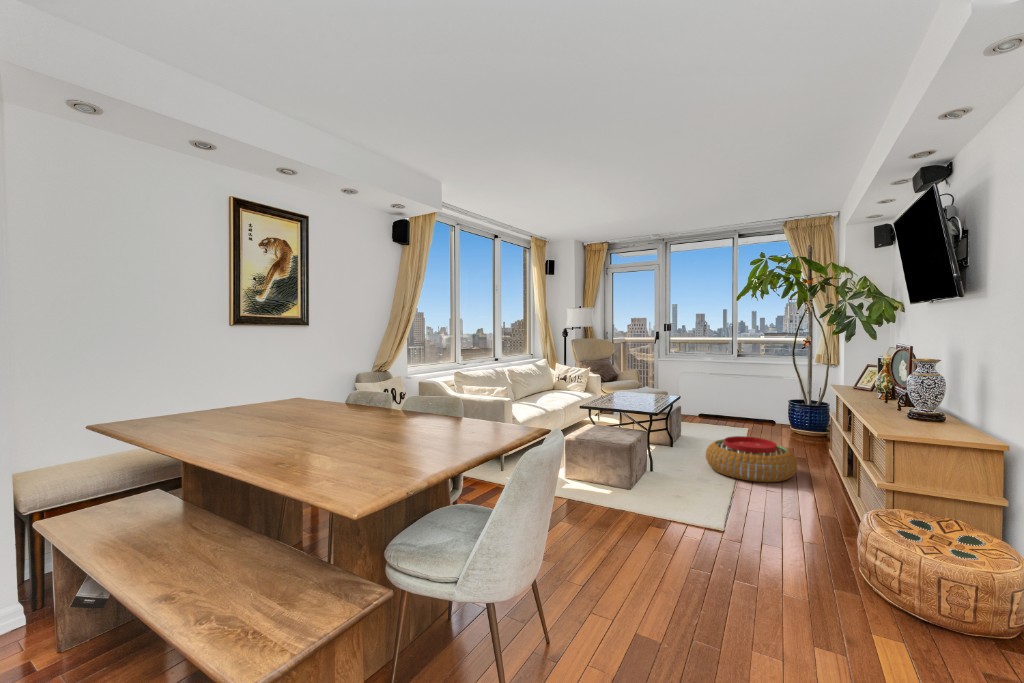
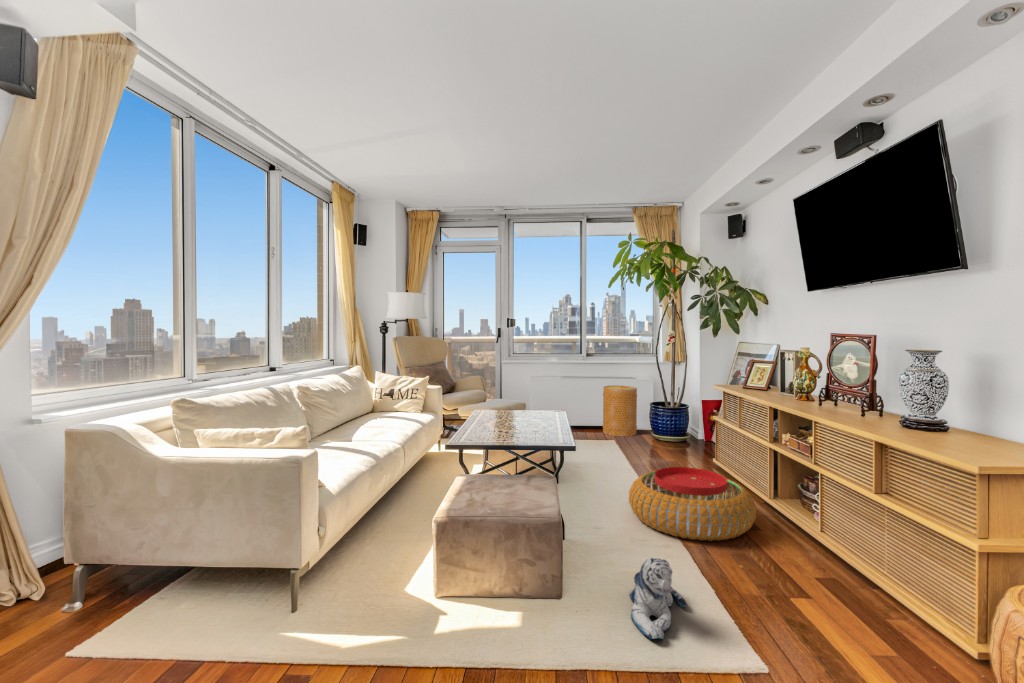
basket: none [738,382,771,424] -> present [603,385,637,436]
plush toy: none [663,467,700,505] -> present [629,558,686,639]

